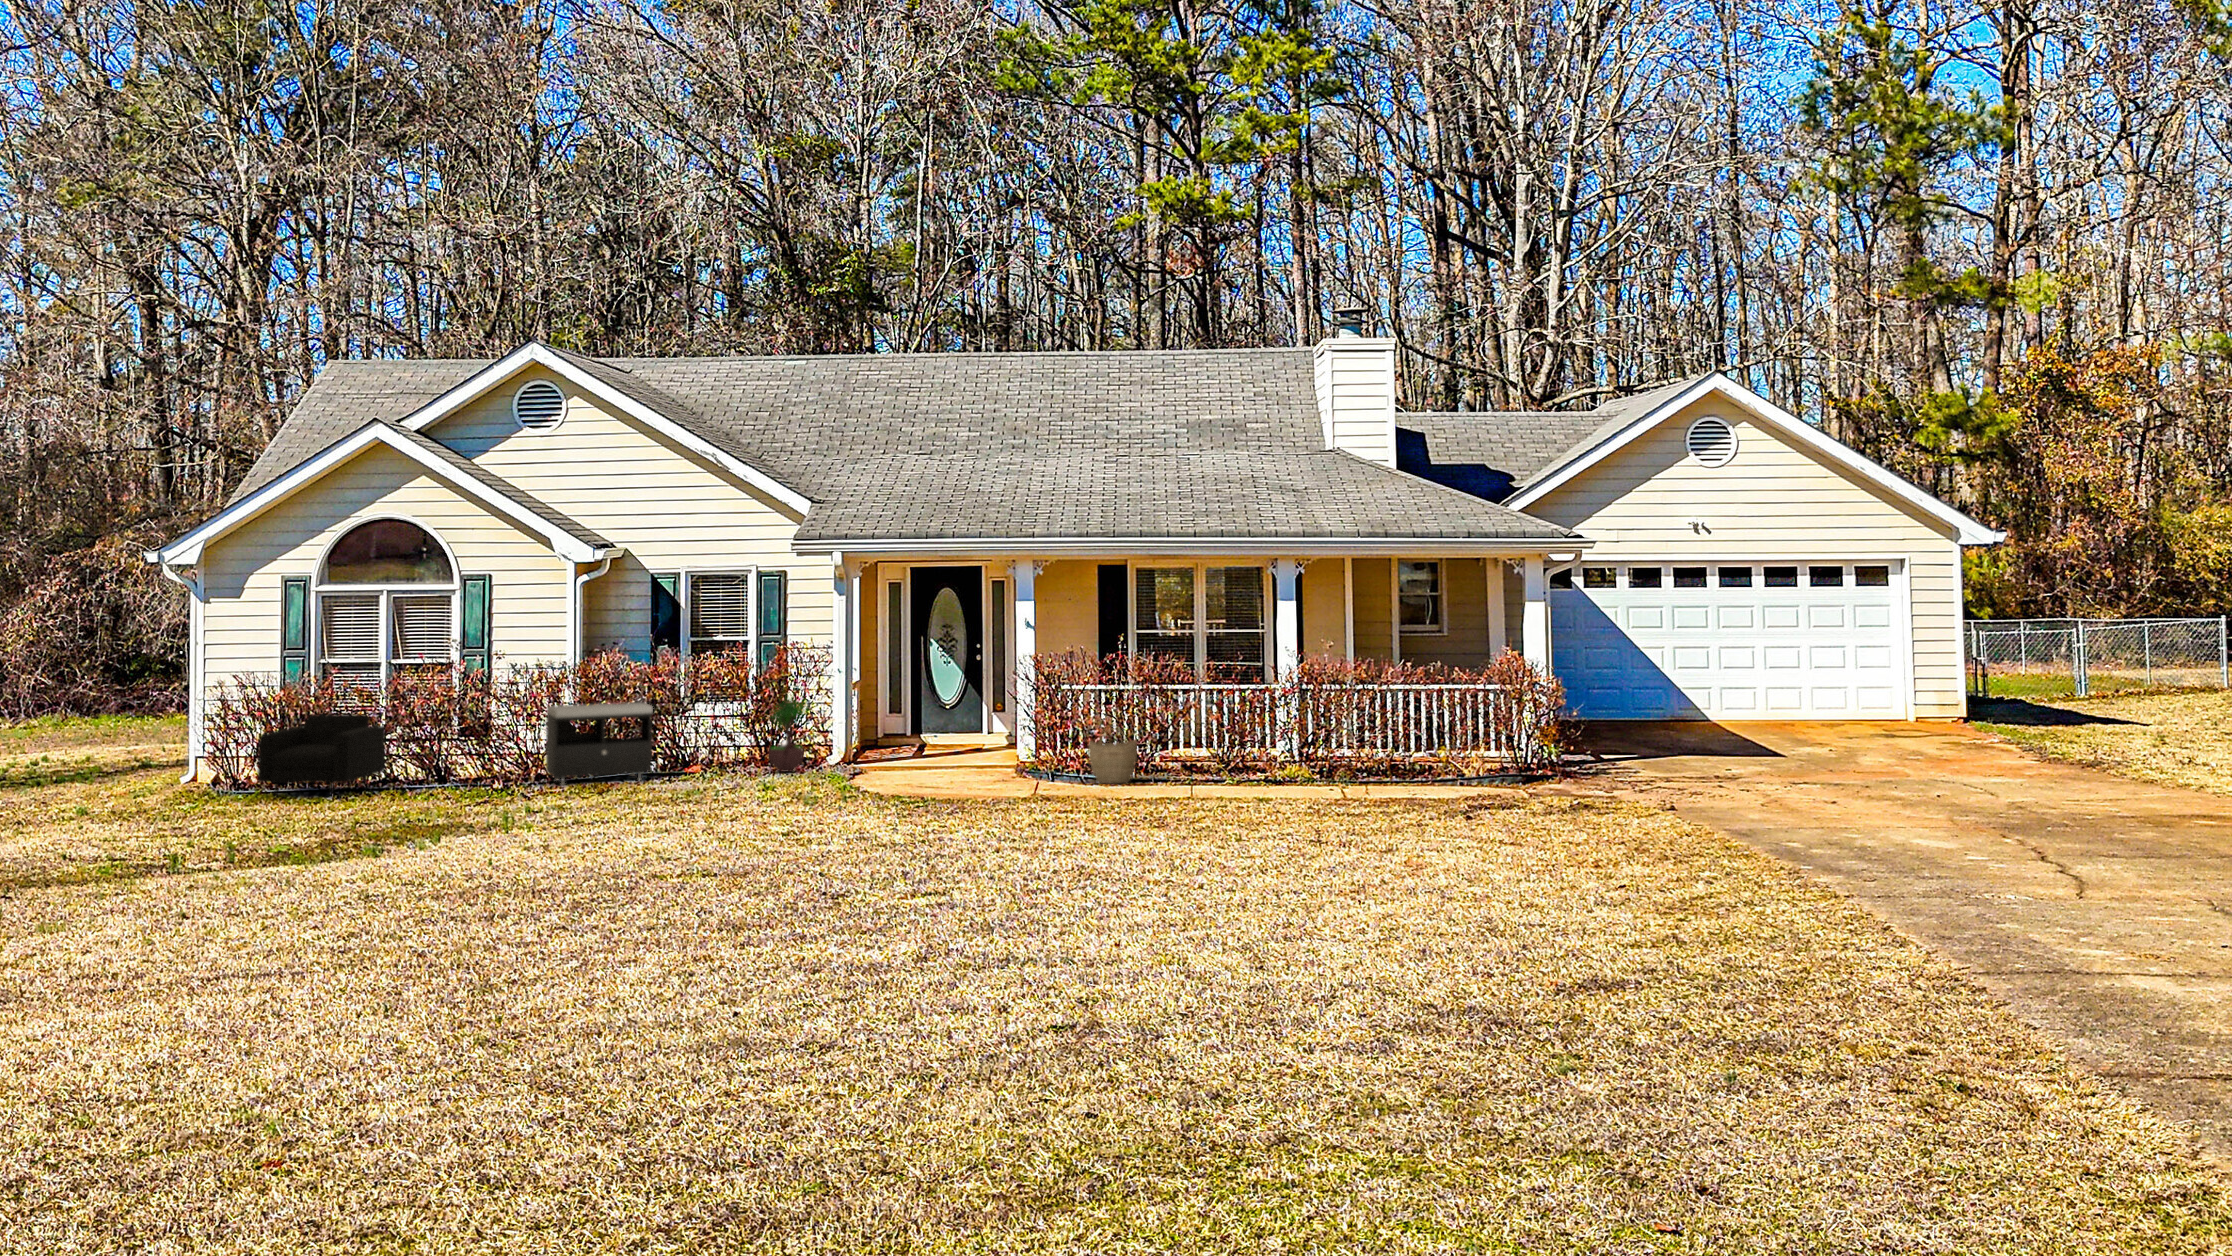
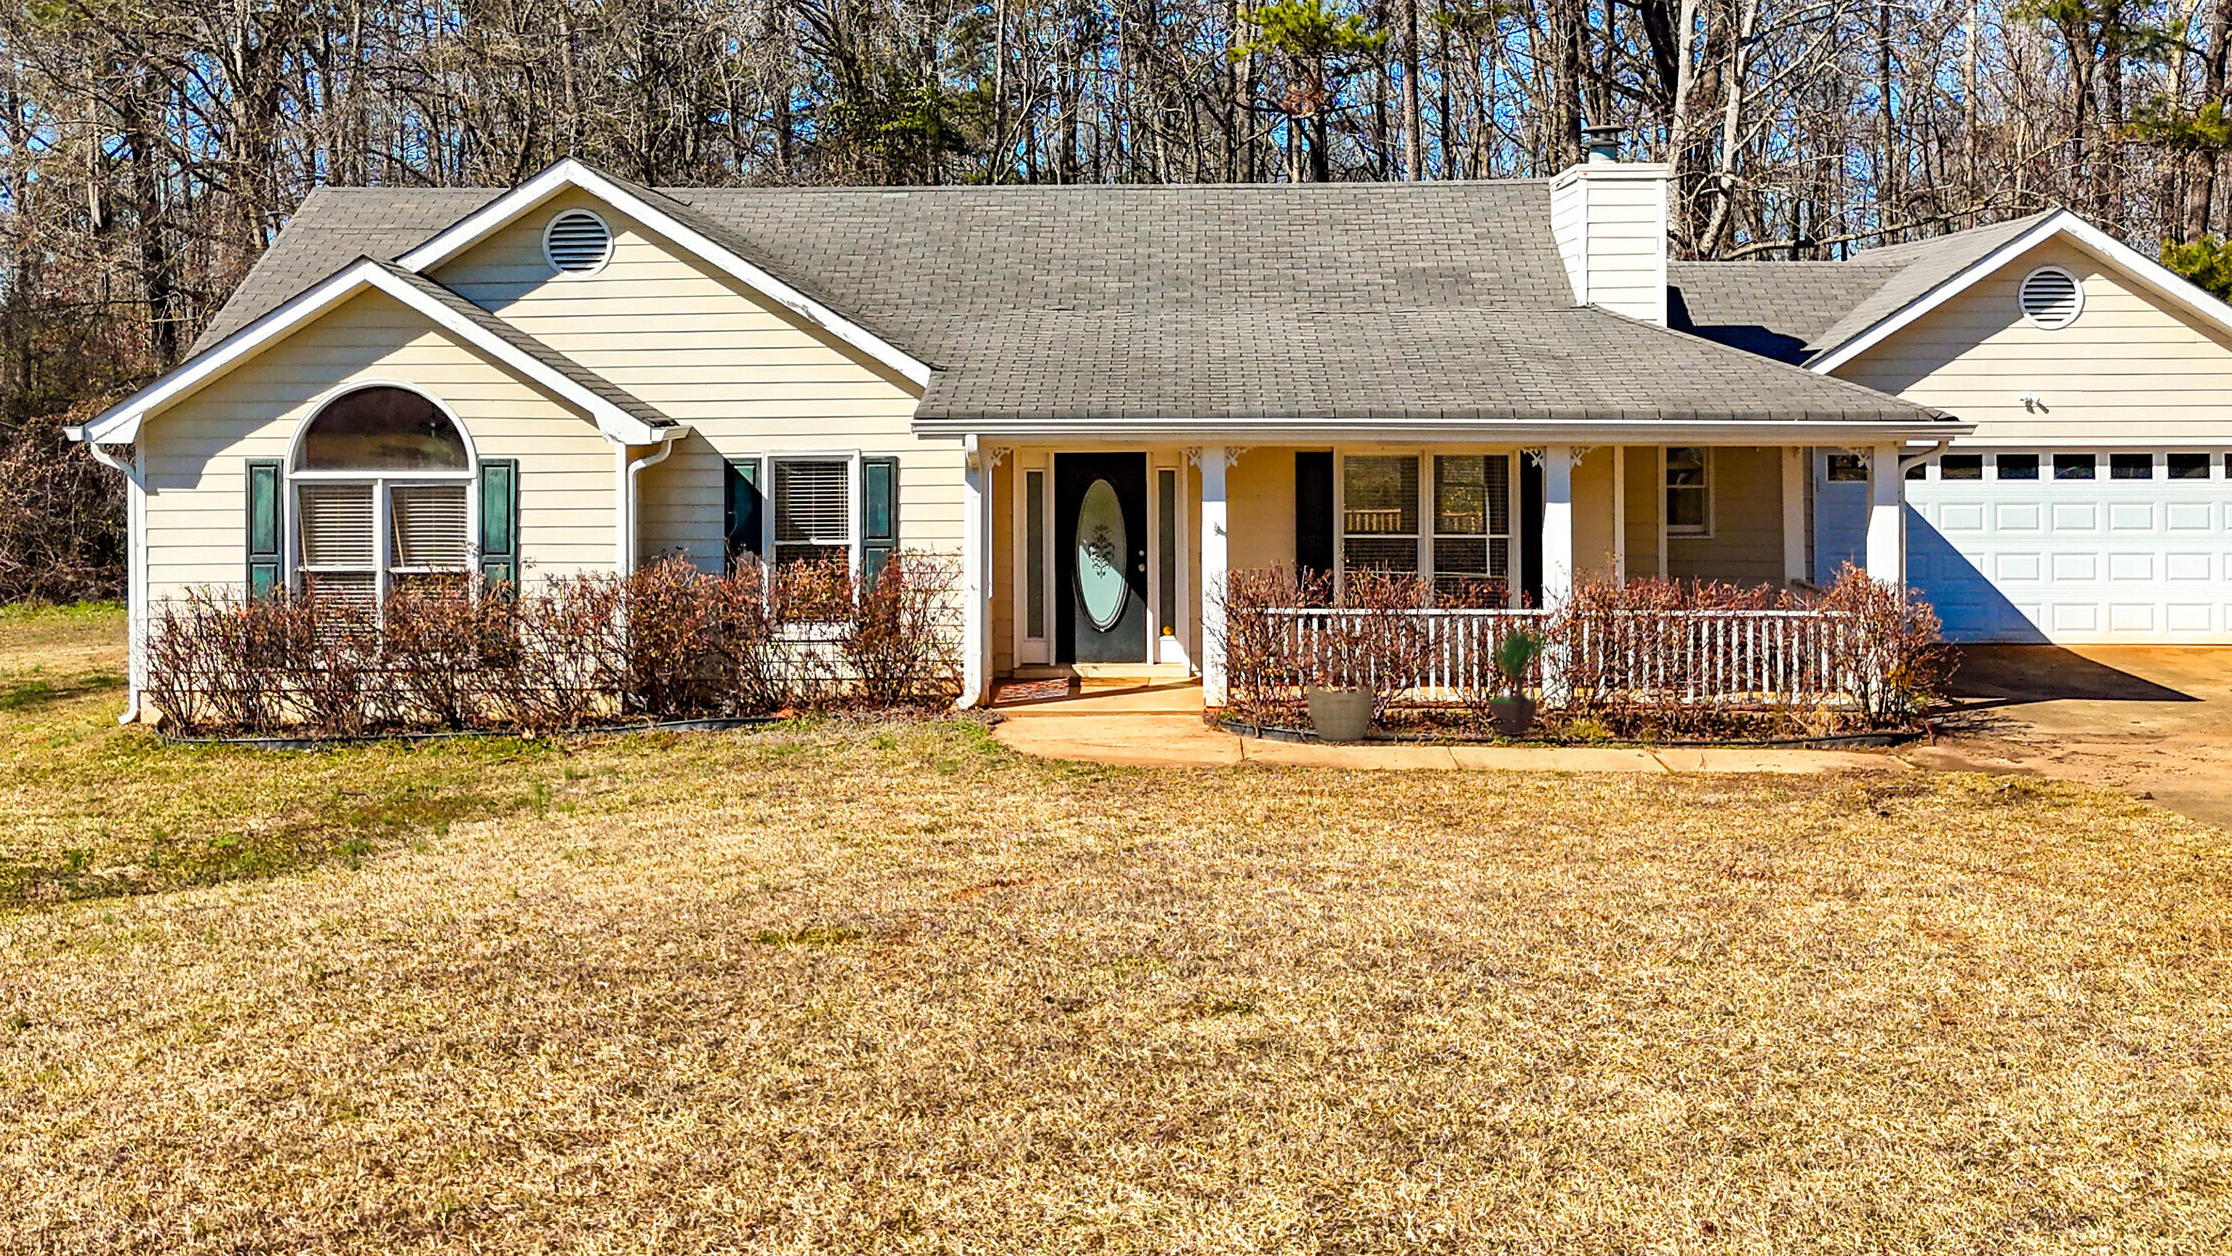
potted tree: present [768,697,807,772] -> present [1486,627,1547,735]
storage bench: present [546,702,653,785] -> none [589,624,727,735]
armchair: present [257,714,386,797] -> none [200,641,378,754]

